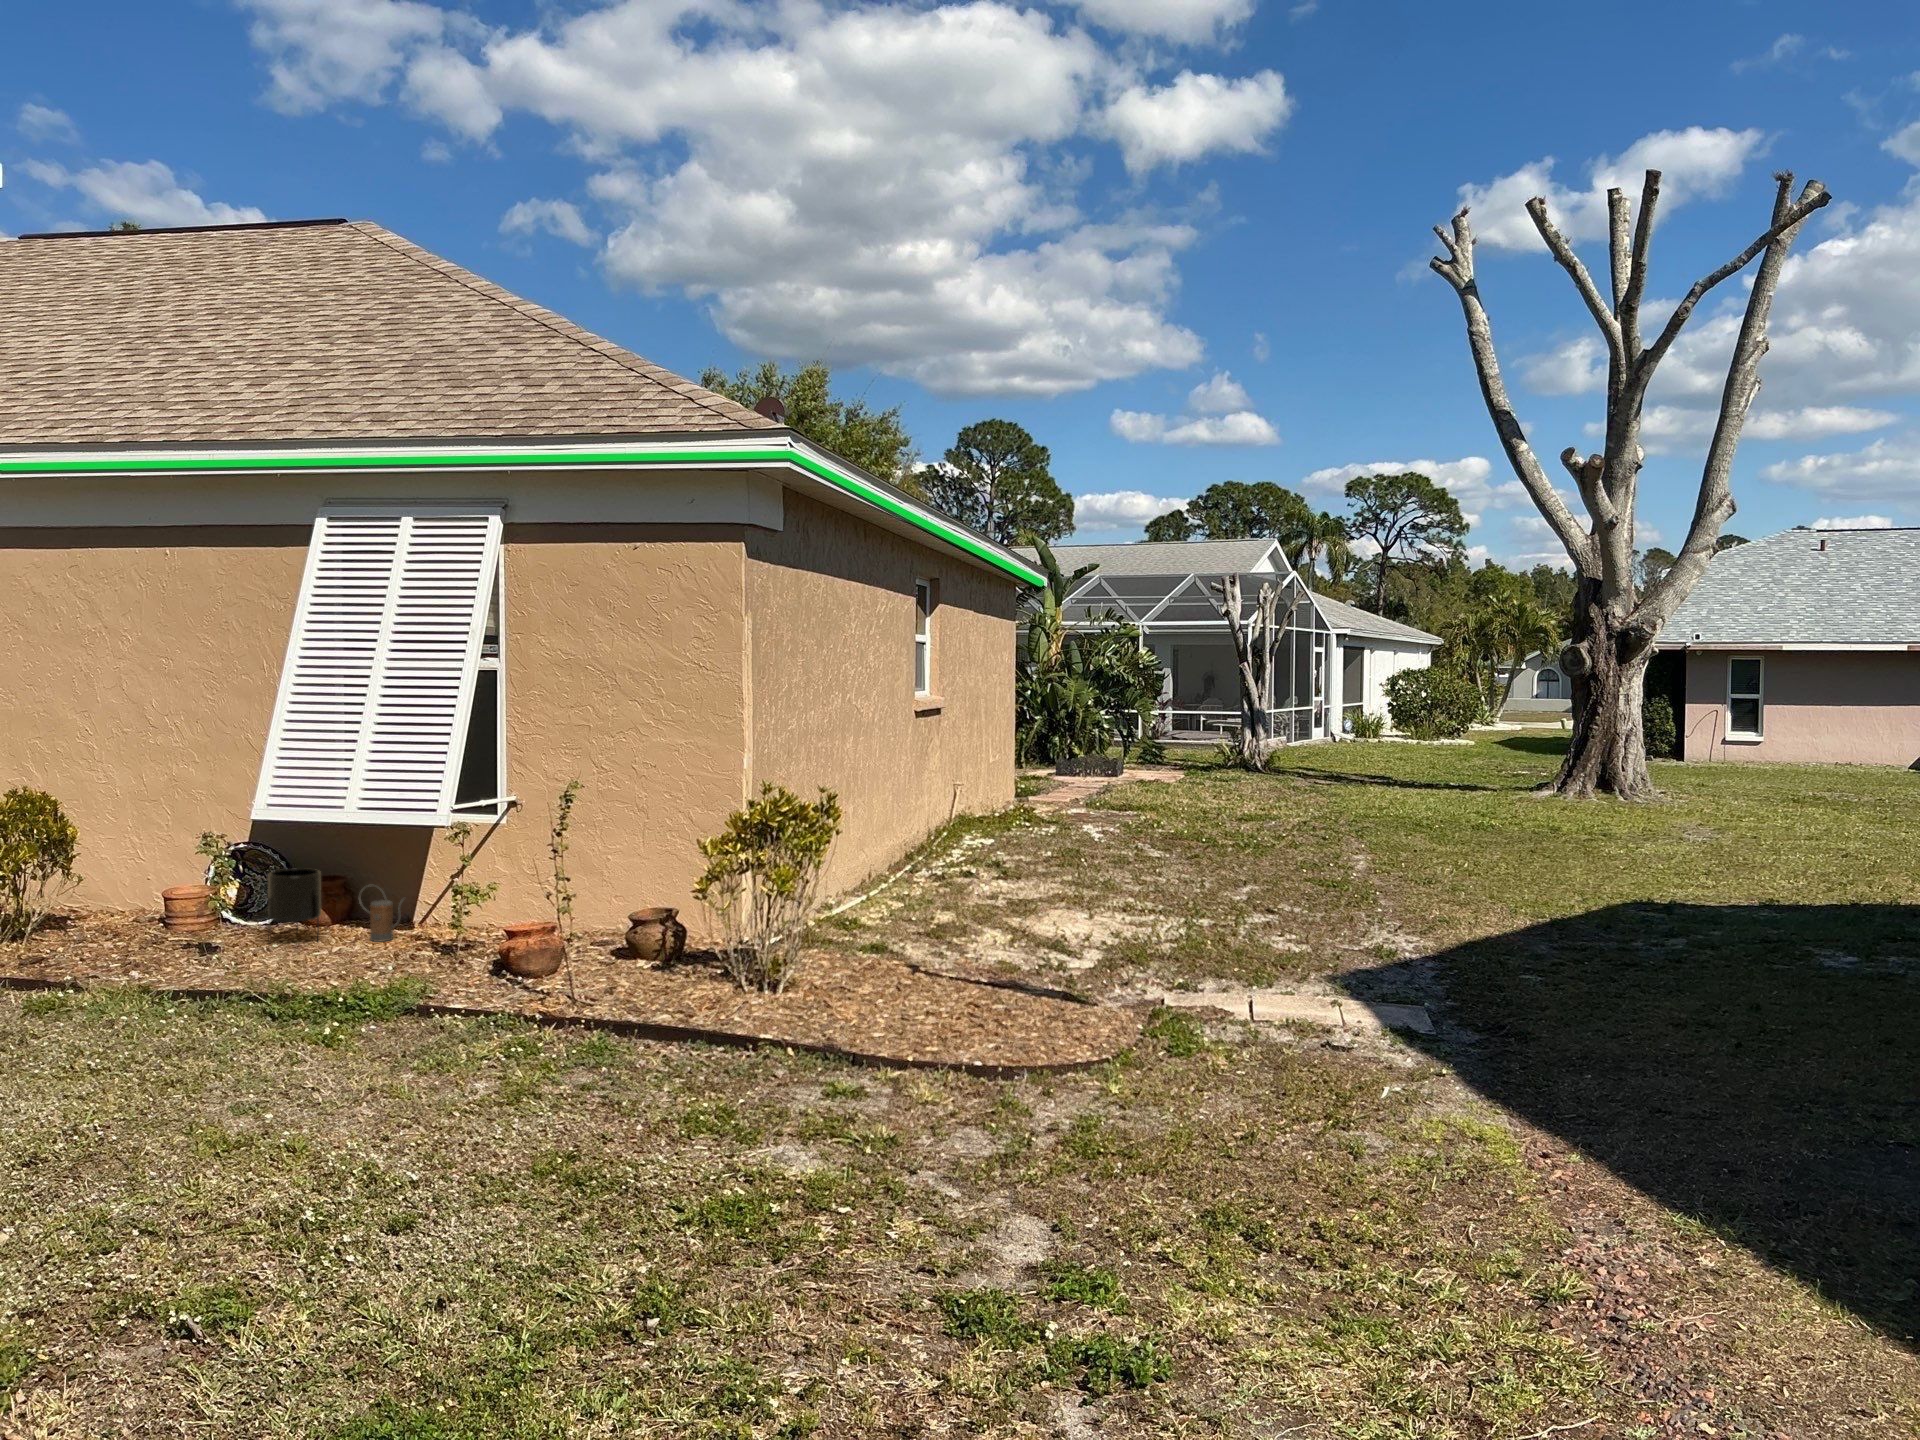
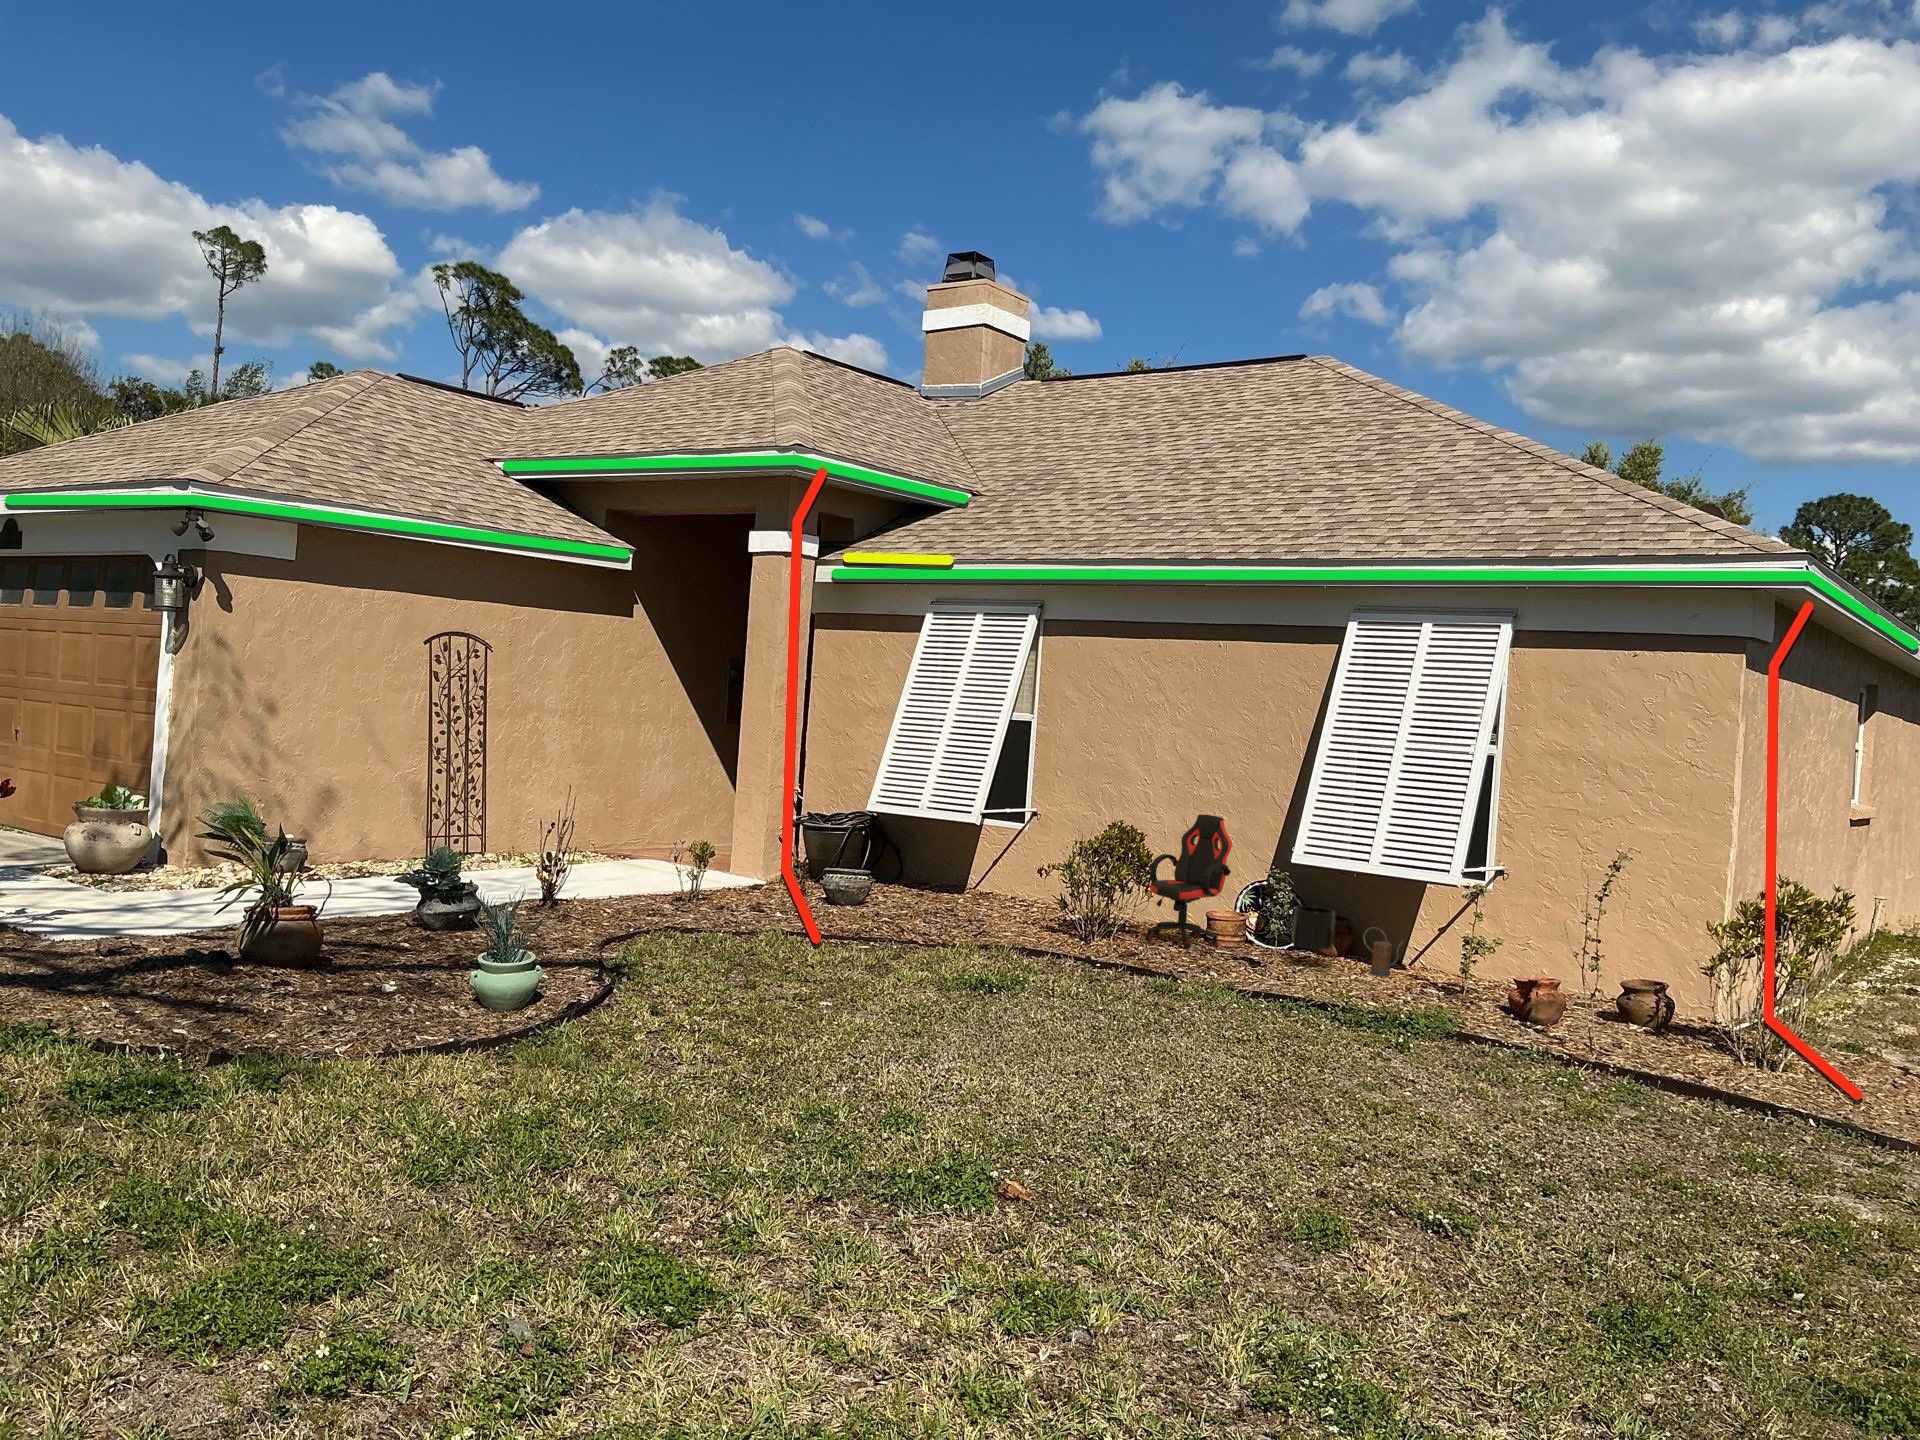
chair: none [73,768,195,942] -> present [1145,814,1232,949]

